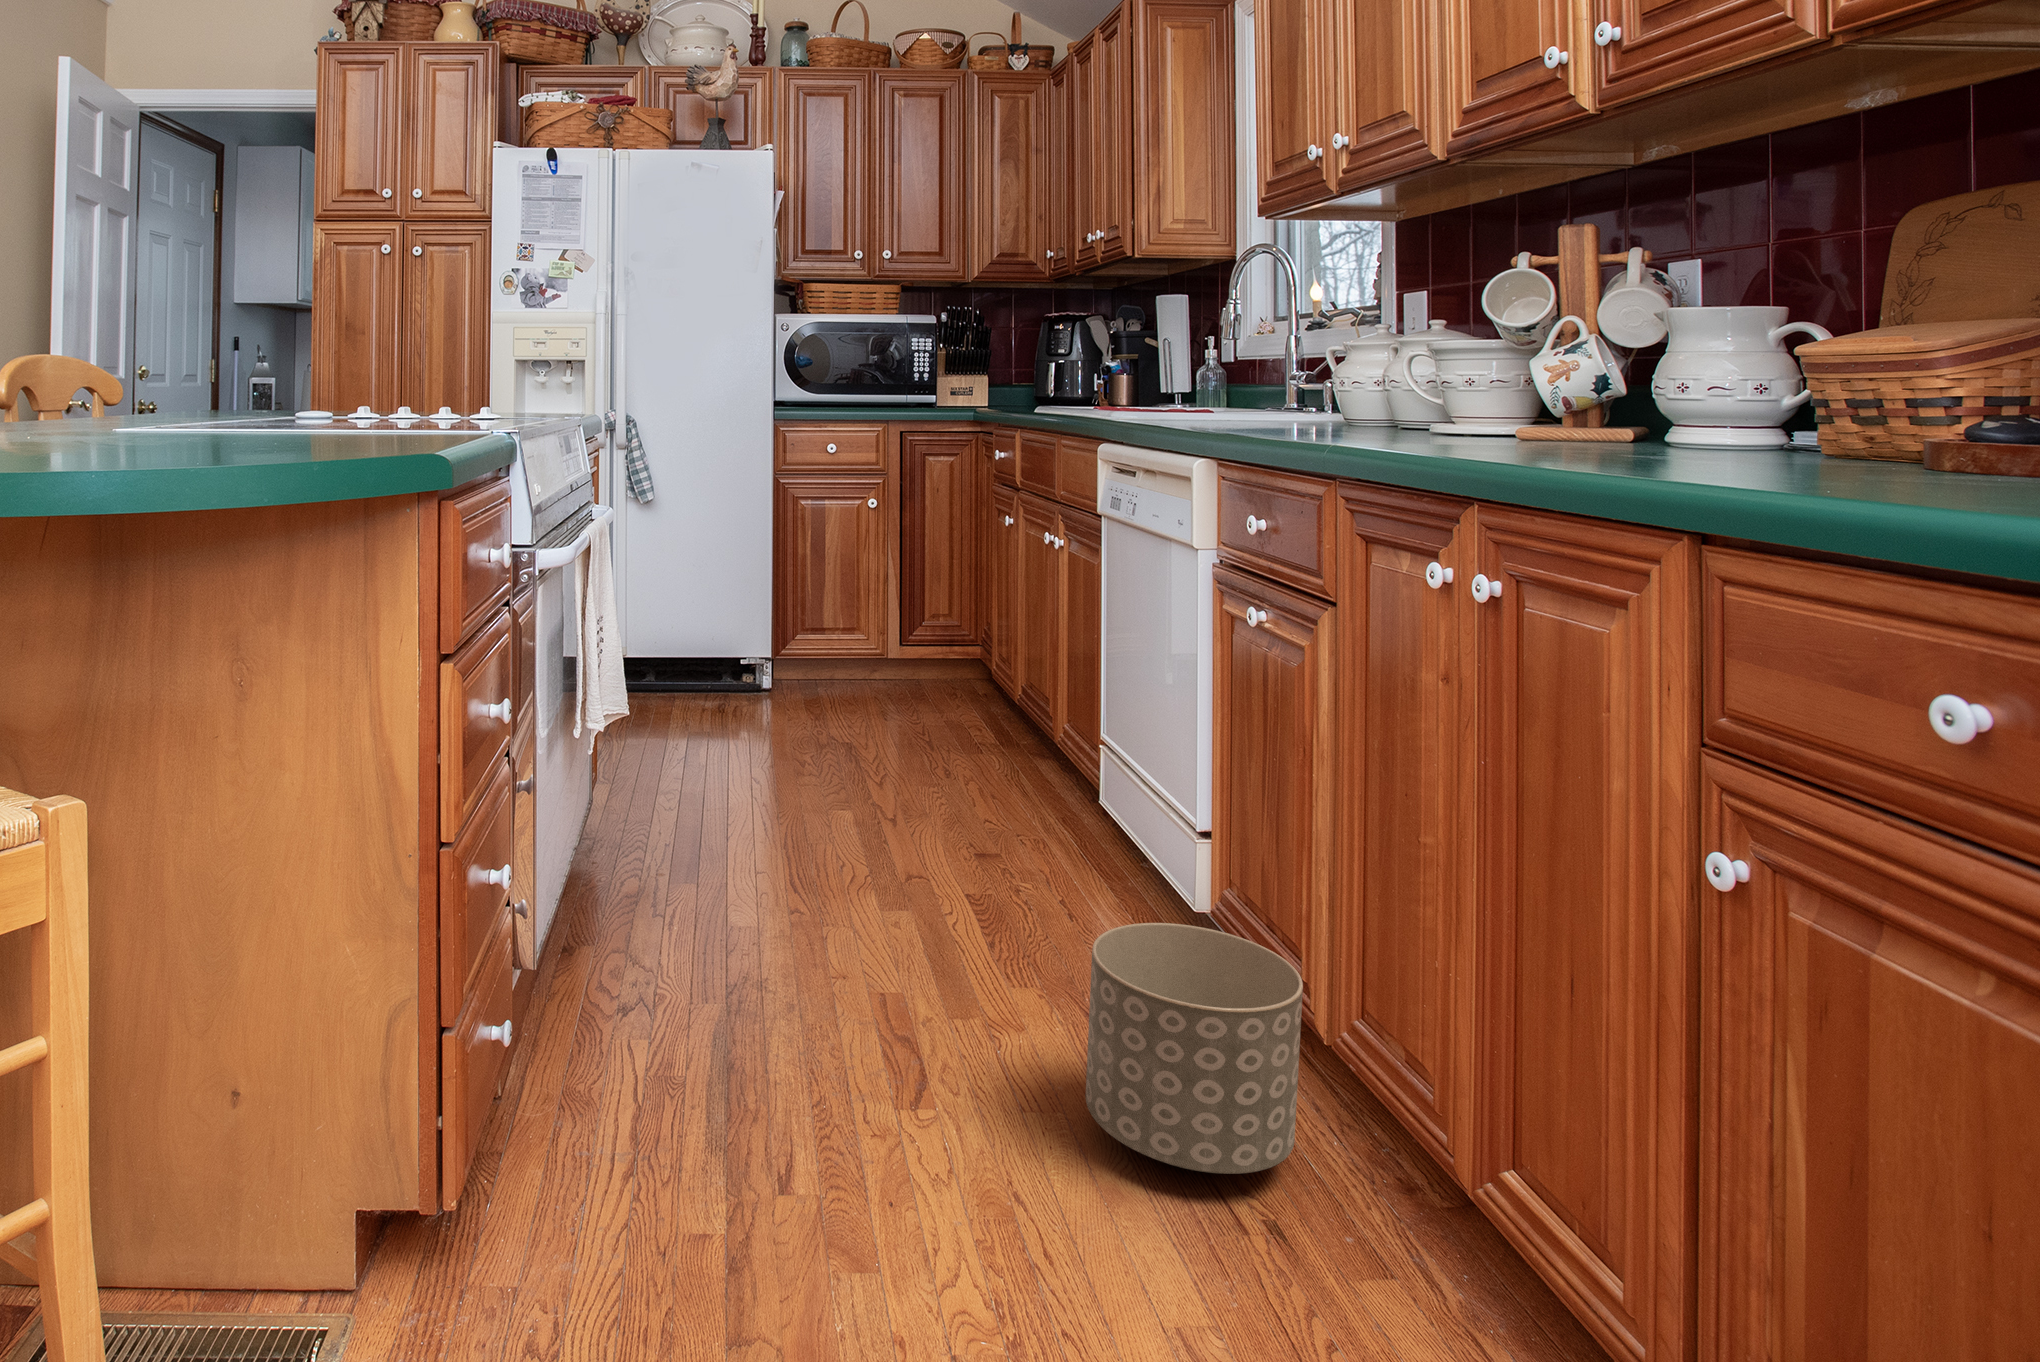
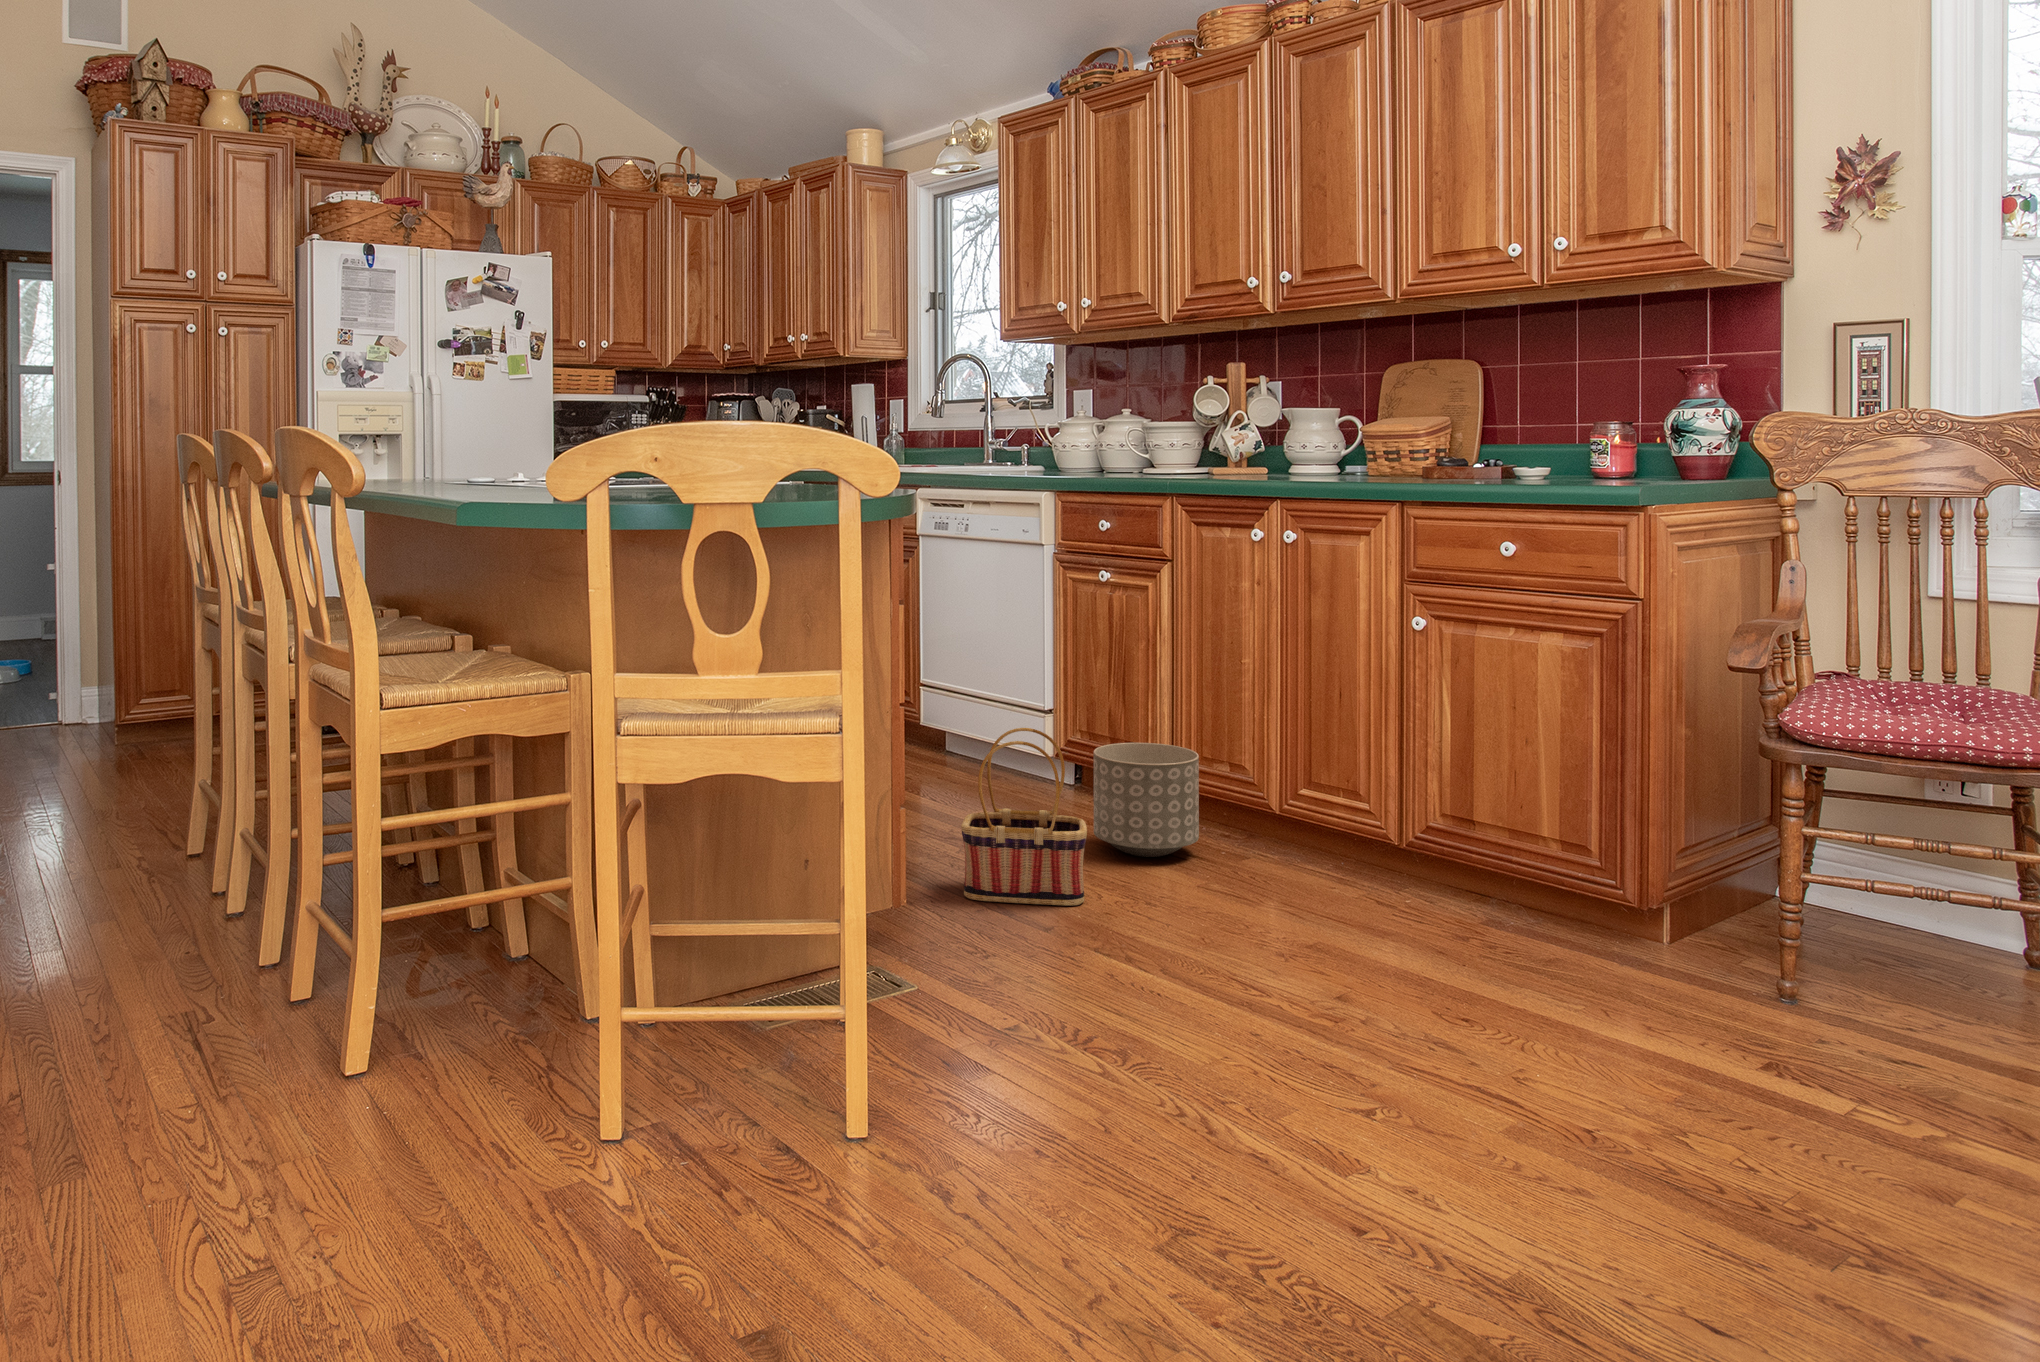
basket: none [721,881,950,1259] -> present [961,728,1087,905]

